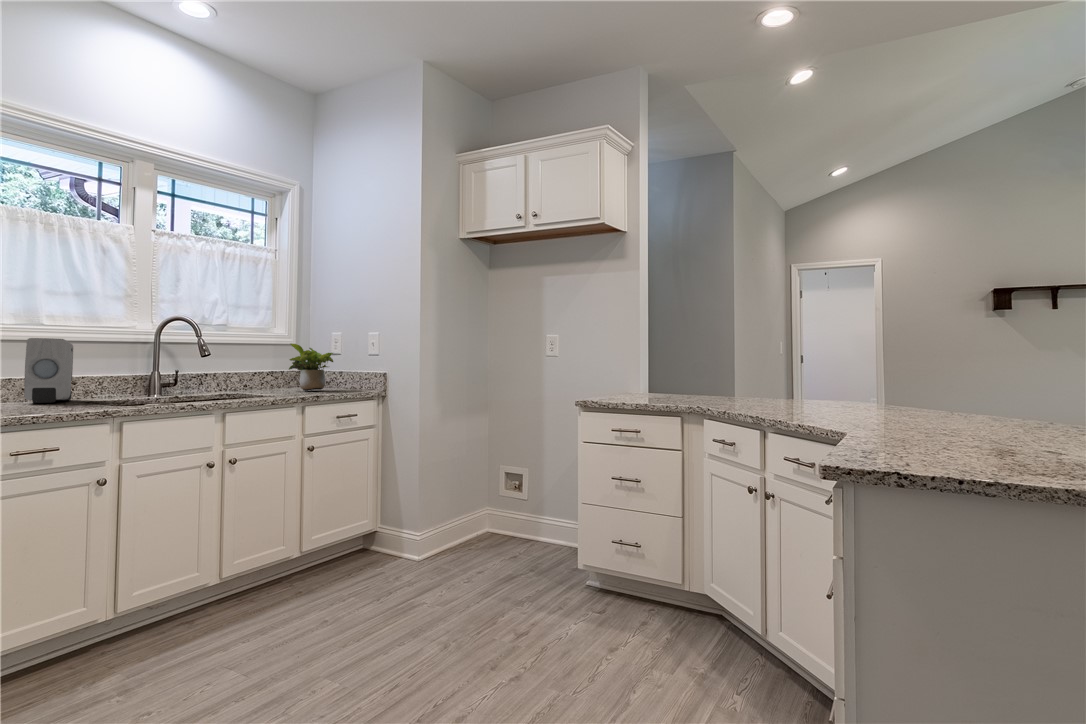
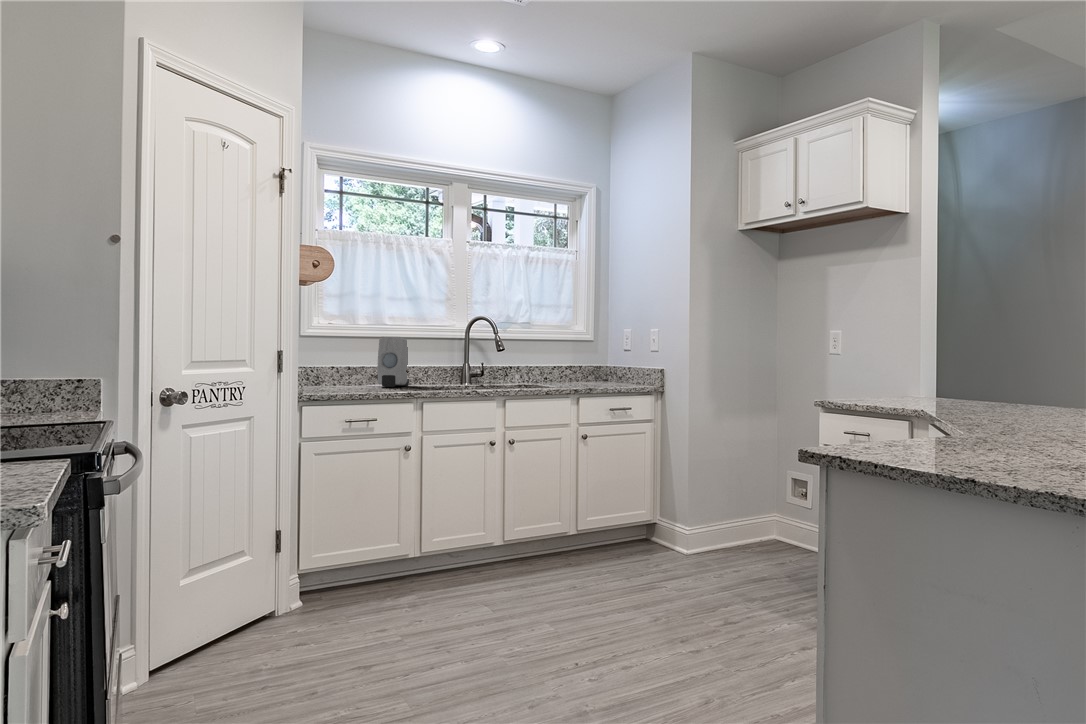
potted plant: present [289,344,333,391] -> none [575,337,622,384]

